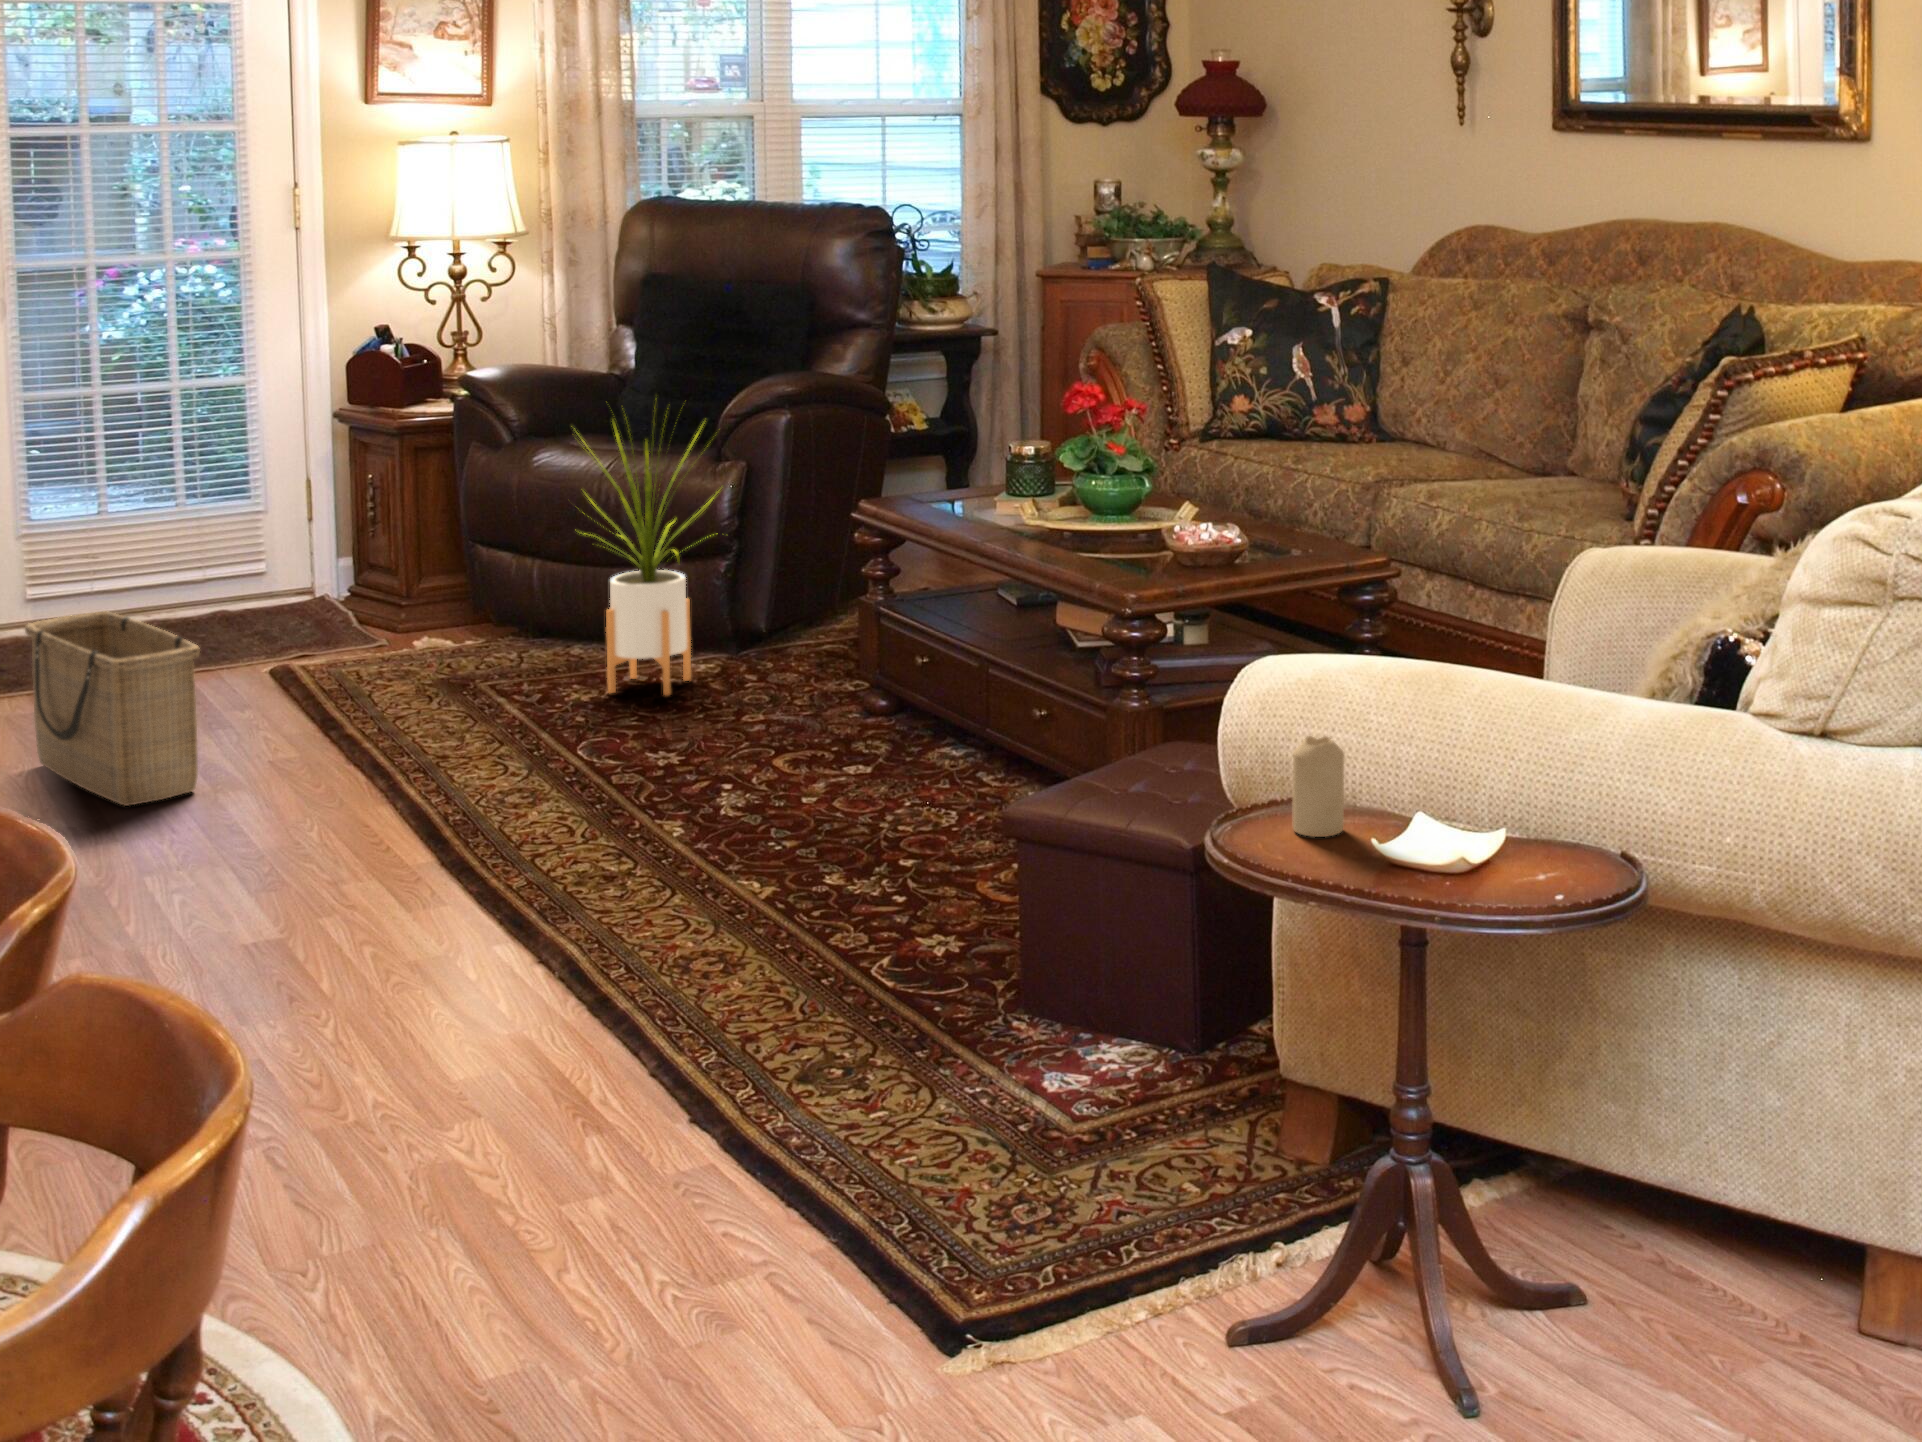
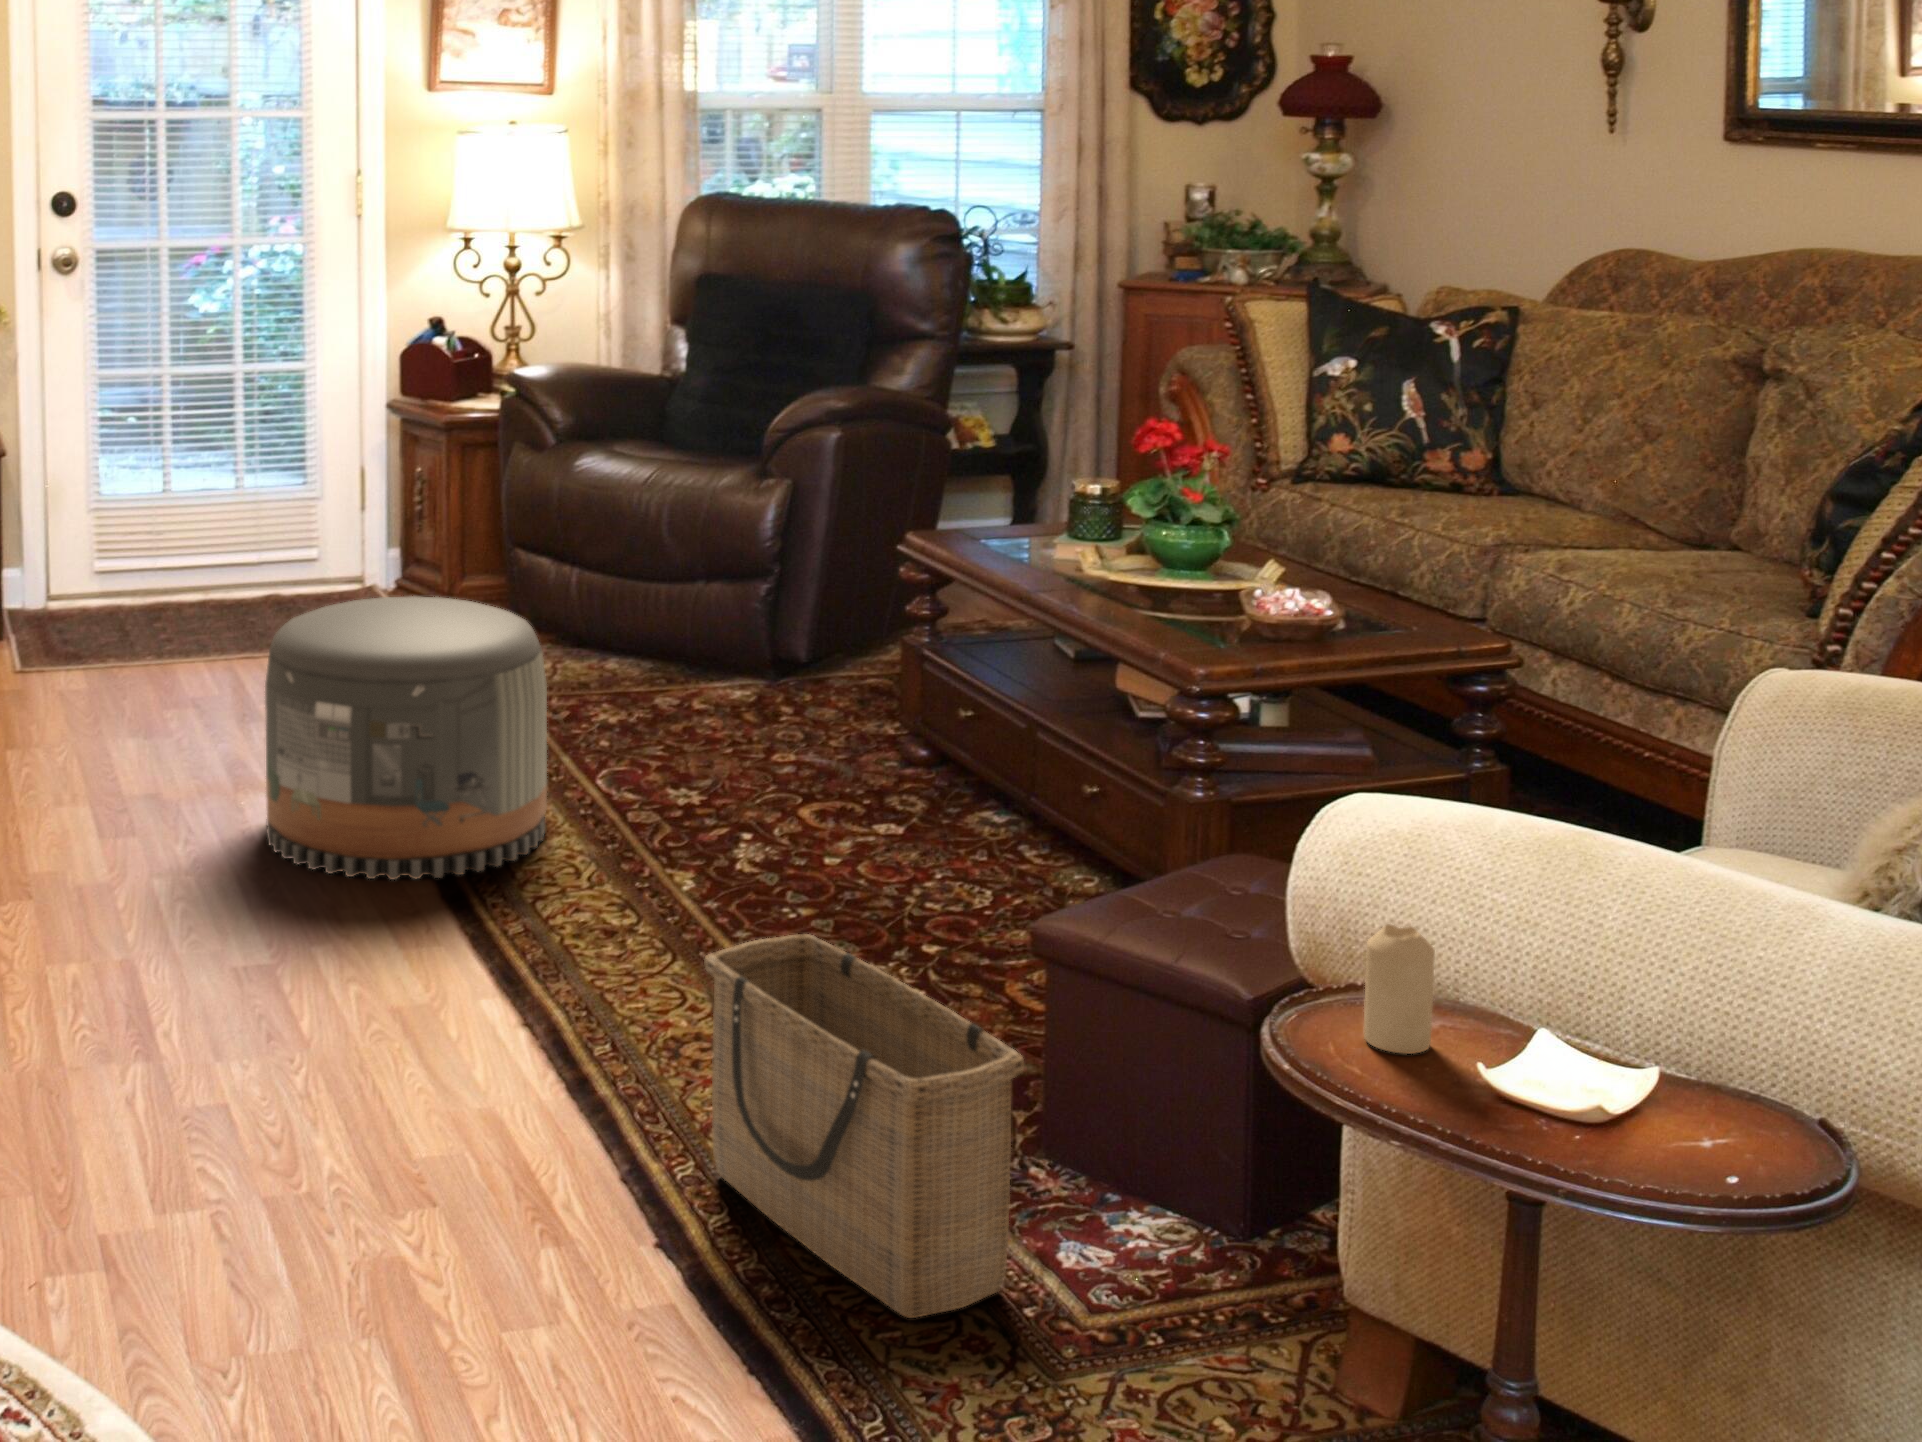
house plant: present [574,399,714,696] -> none [600,408,765,725]
pouf: none [234,584,532,859] -> present [265,596,547,880]
basket: present [25,612,200,806] -> present [704,934,1024,1318]

